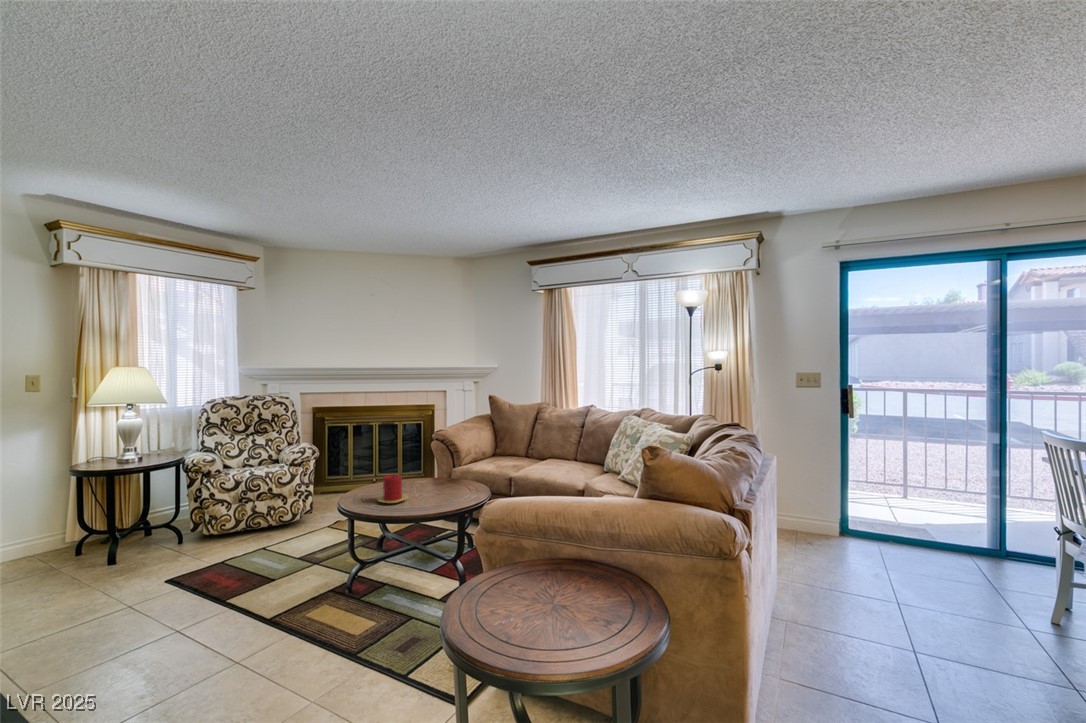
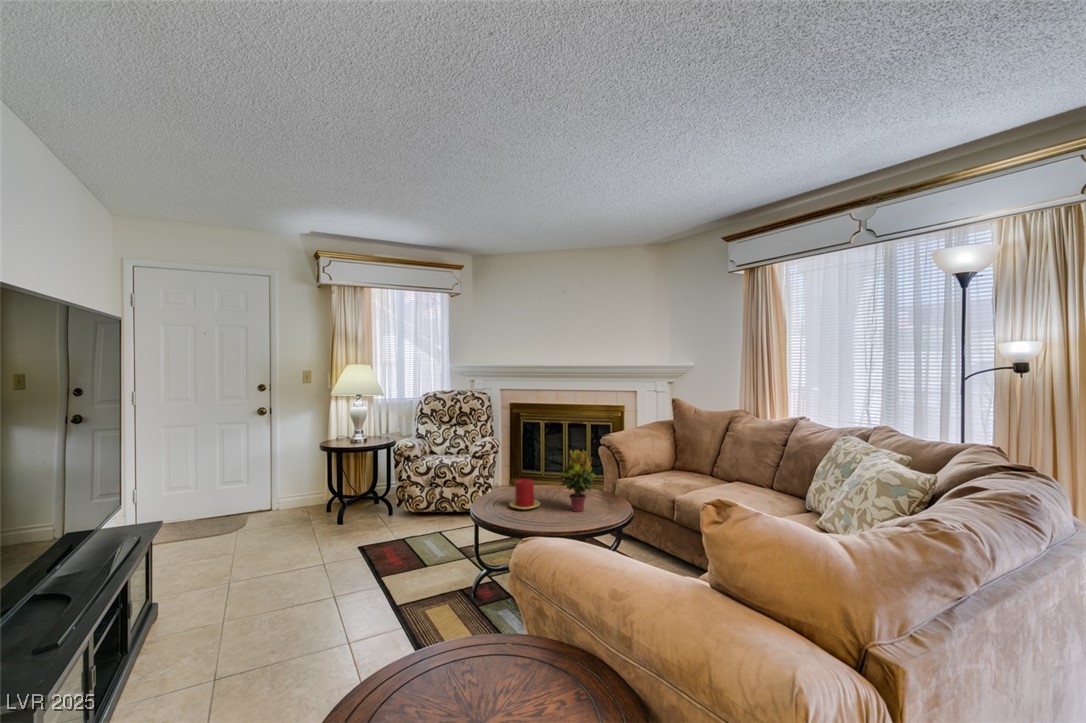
potted plant: none [426,441,461,498] -> present [560,449,596,512]

